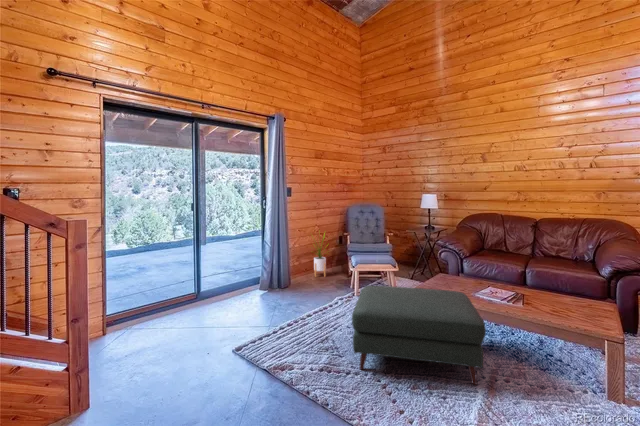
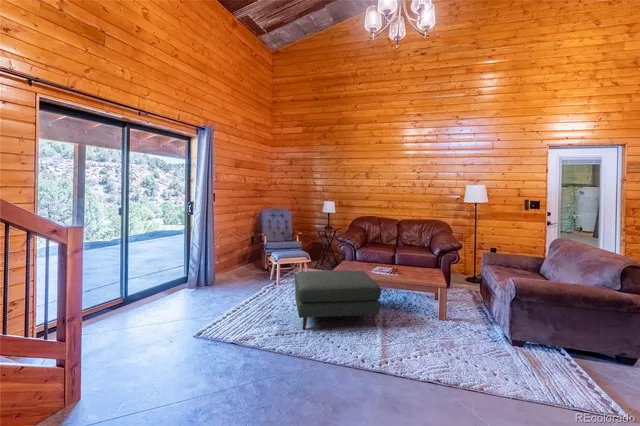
house plant: present [314,233,326,277] -> none [229,230,252,273]

